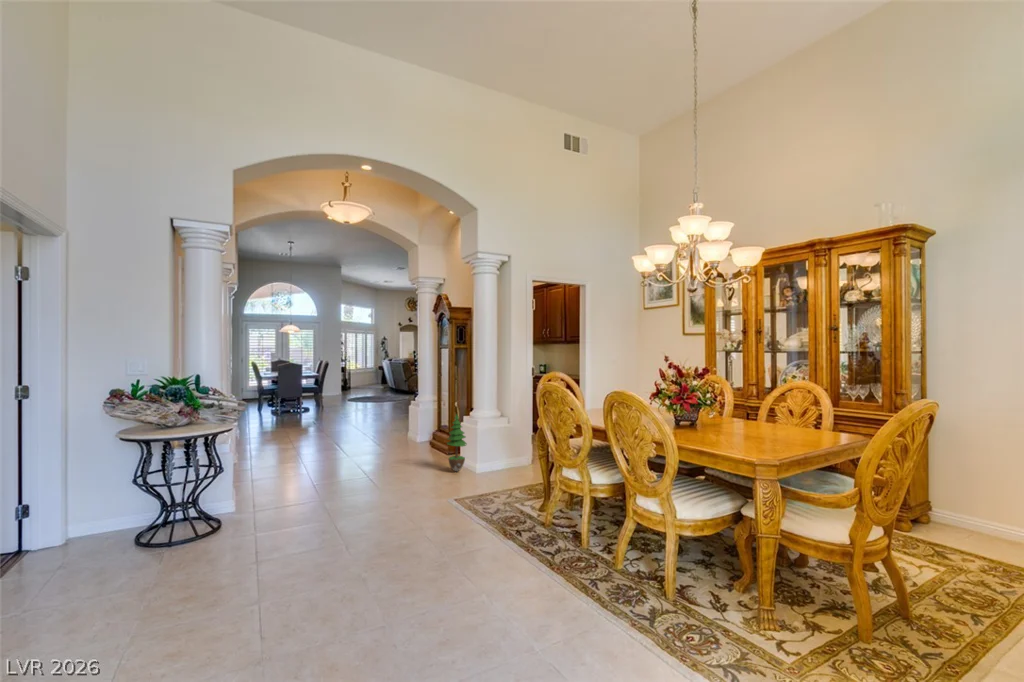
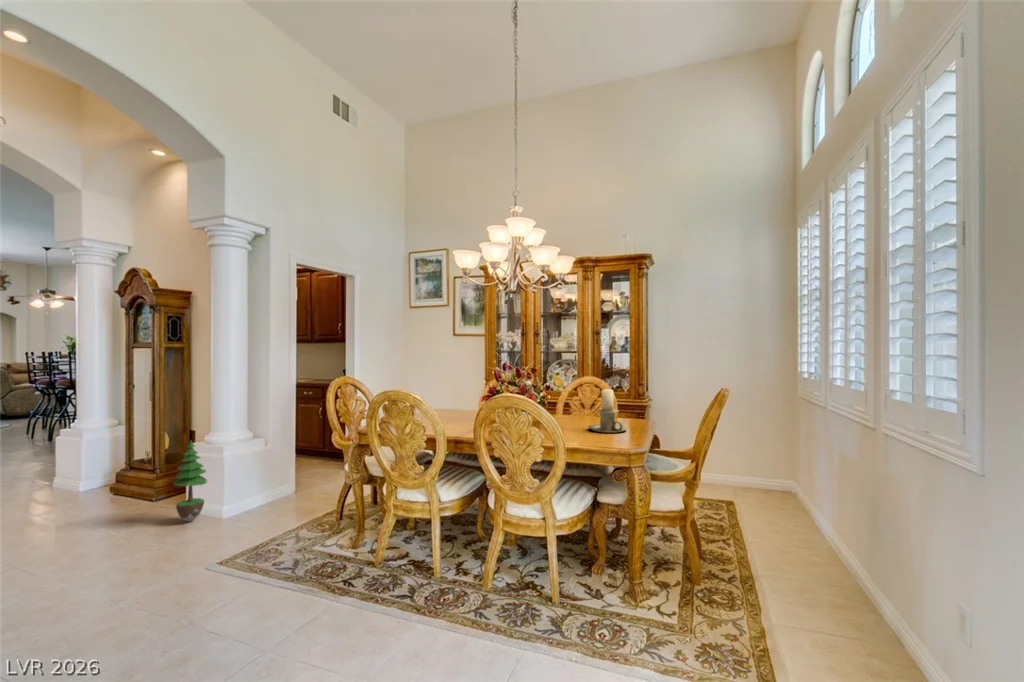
candle holder: none [747,395,797,444] -> present [588,389,627,433]

